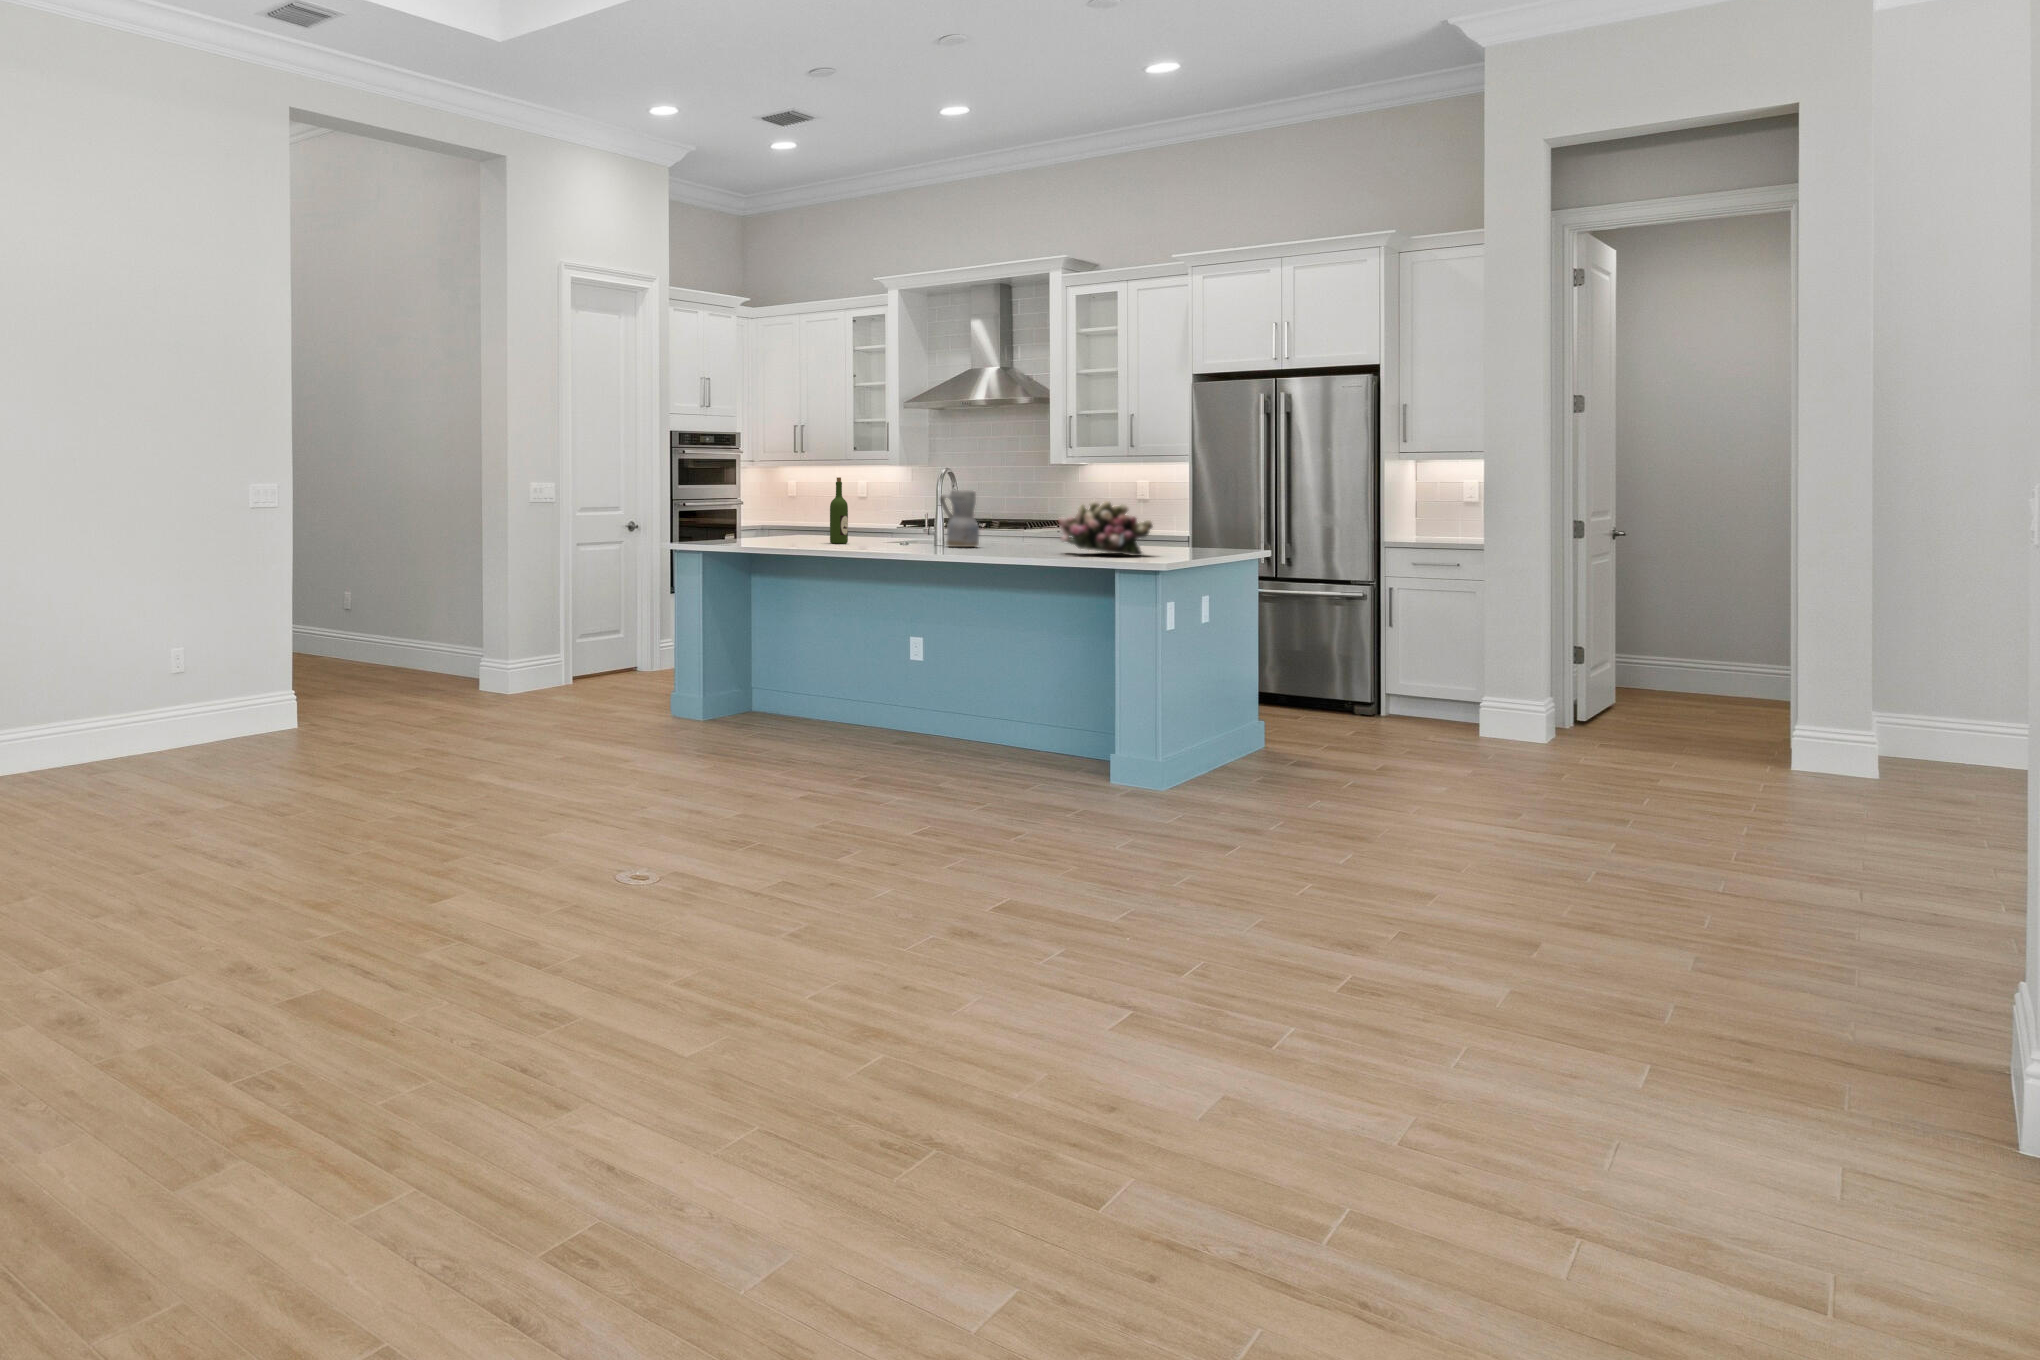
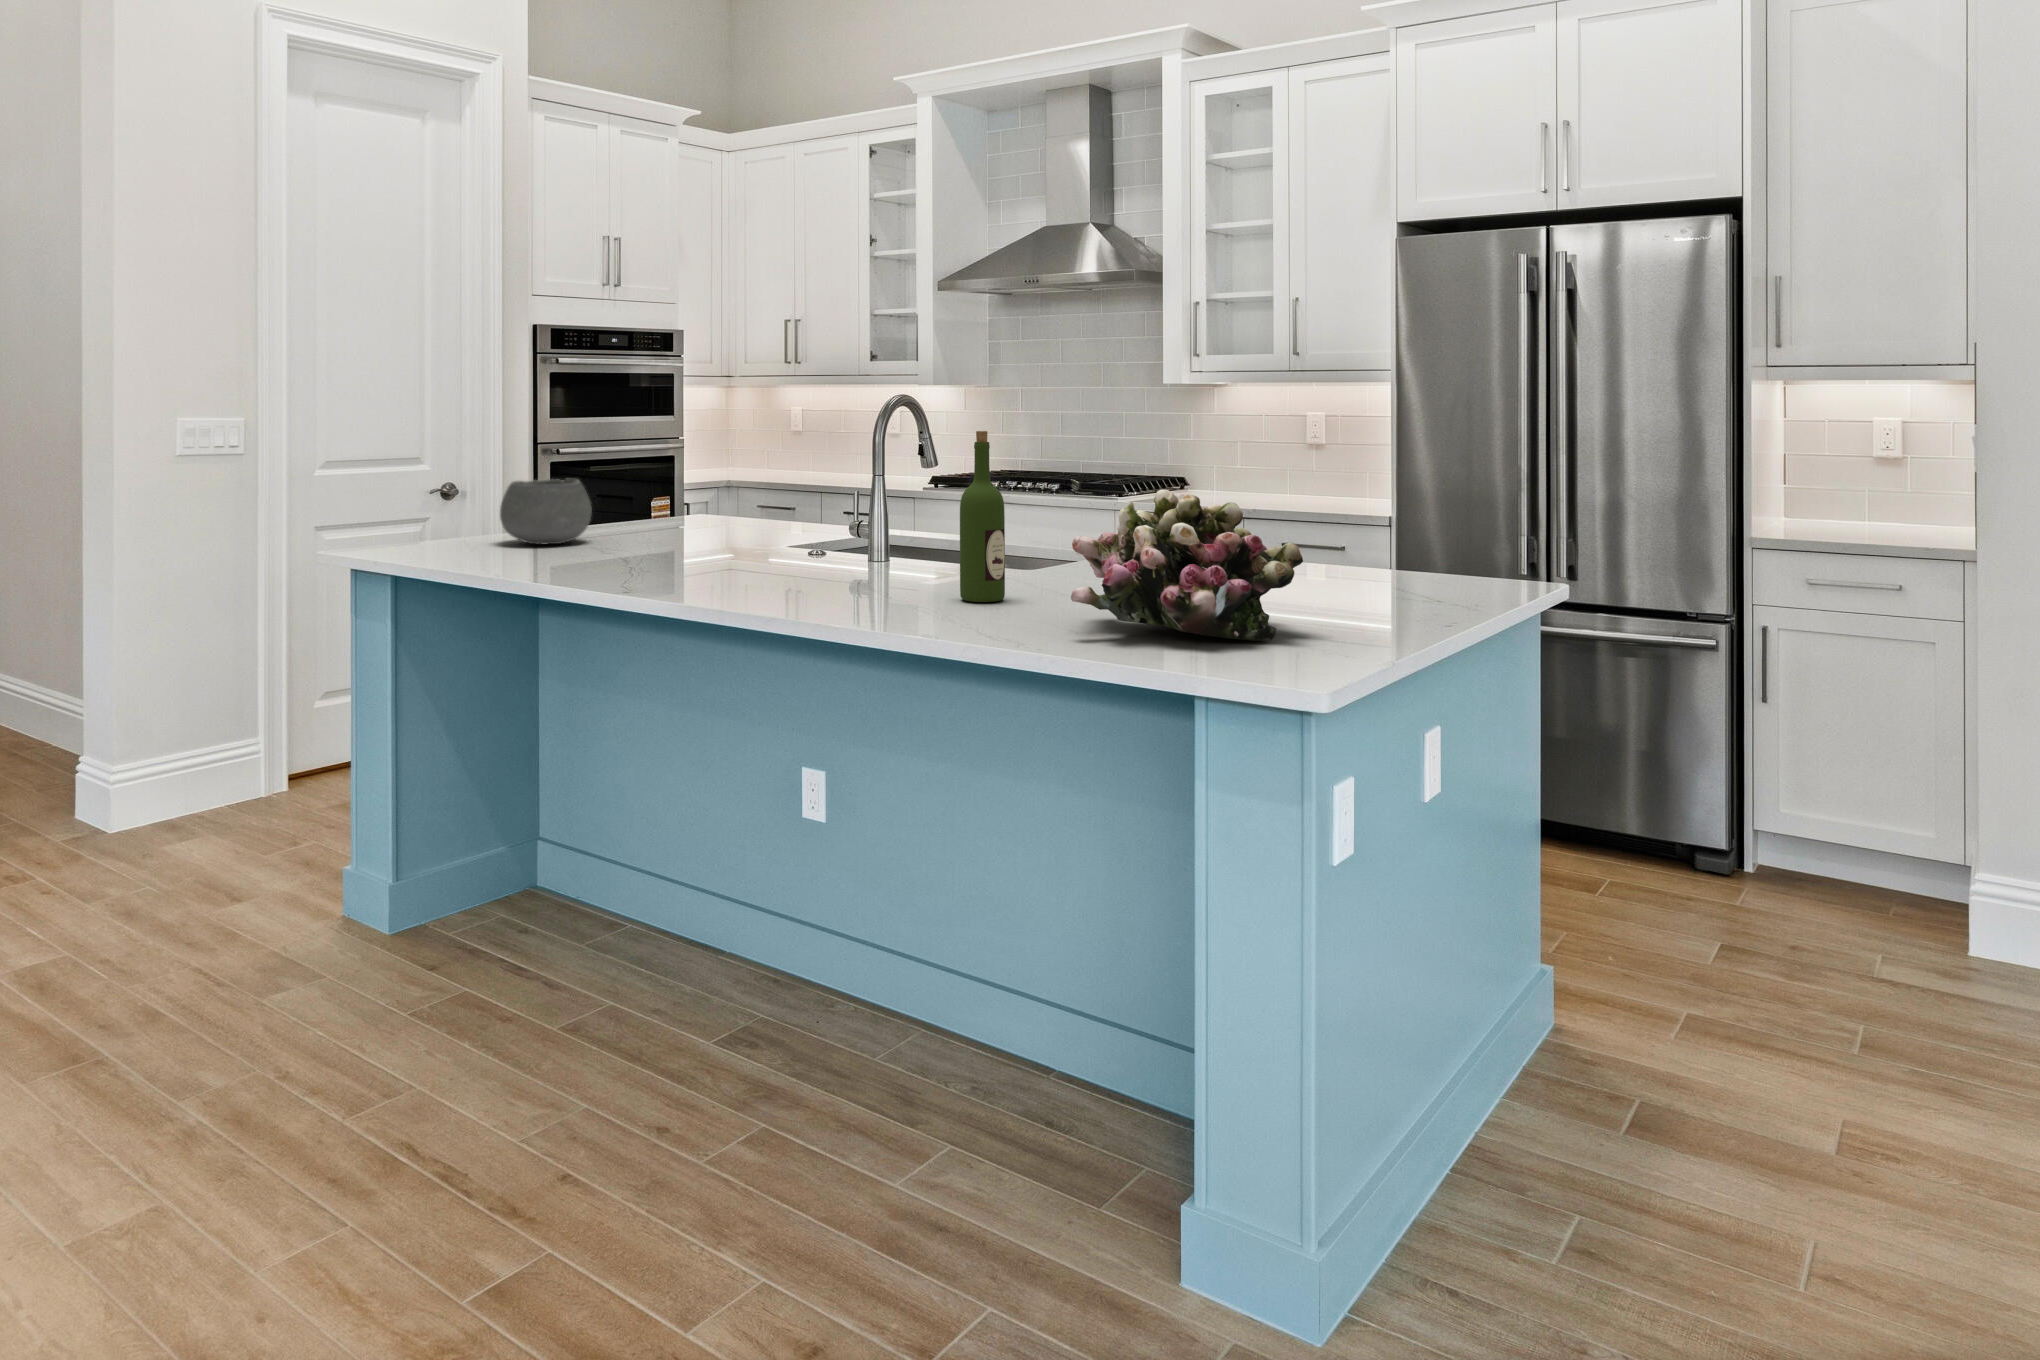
wine bottle: present [830,477,848,544] -> present [960,431,1005,602]
ceramic pitcher: present [940,490,979,547] -> none [842,454,927,592]
bowl: none [742,506,785,536] -> present [500,479,592,544]

